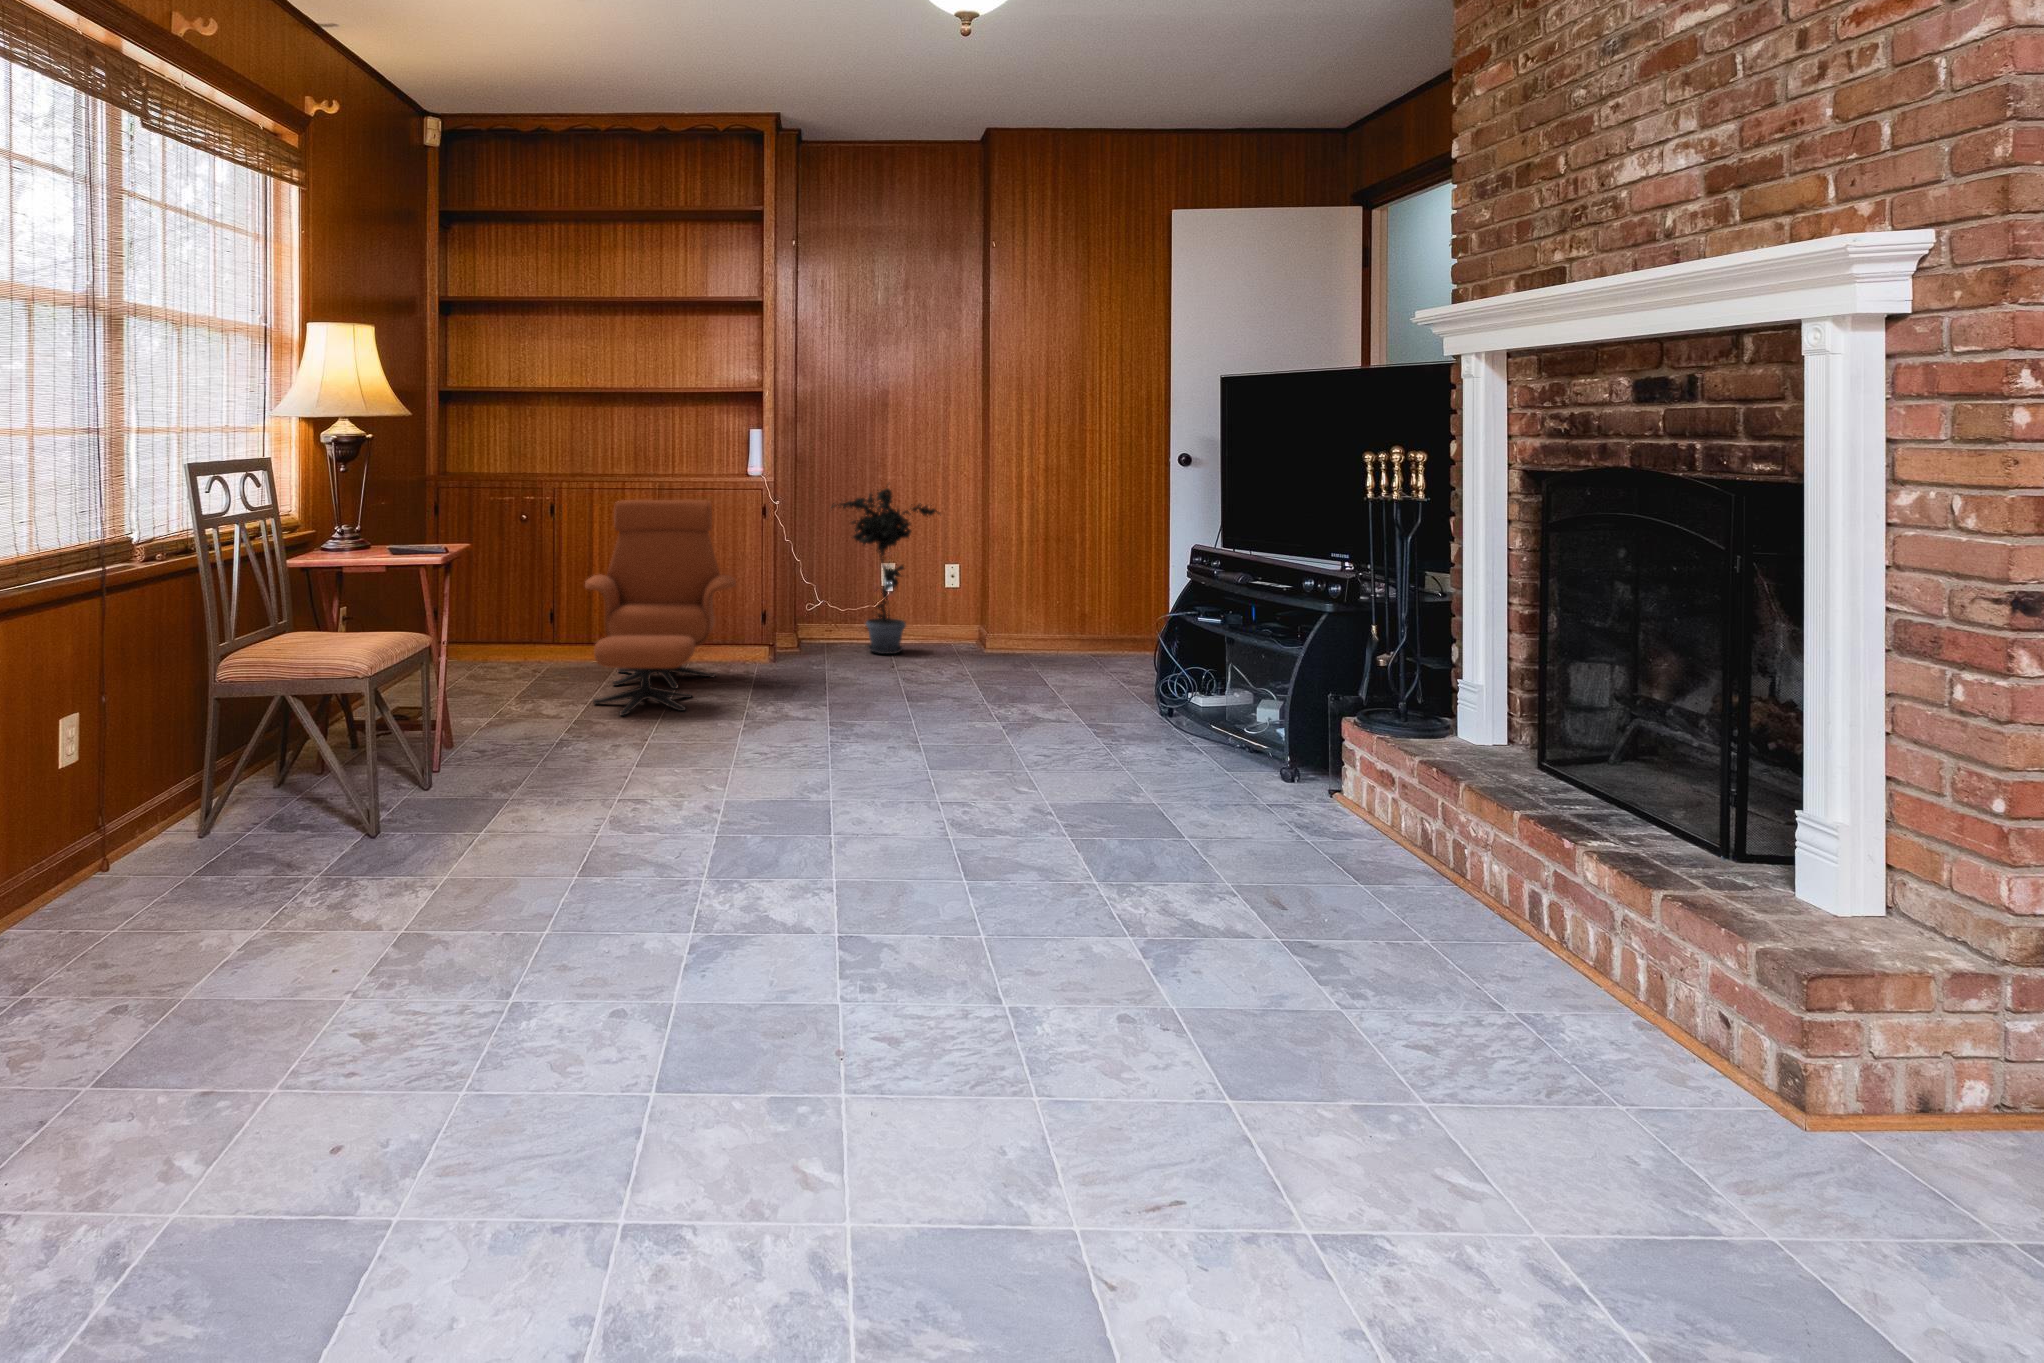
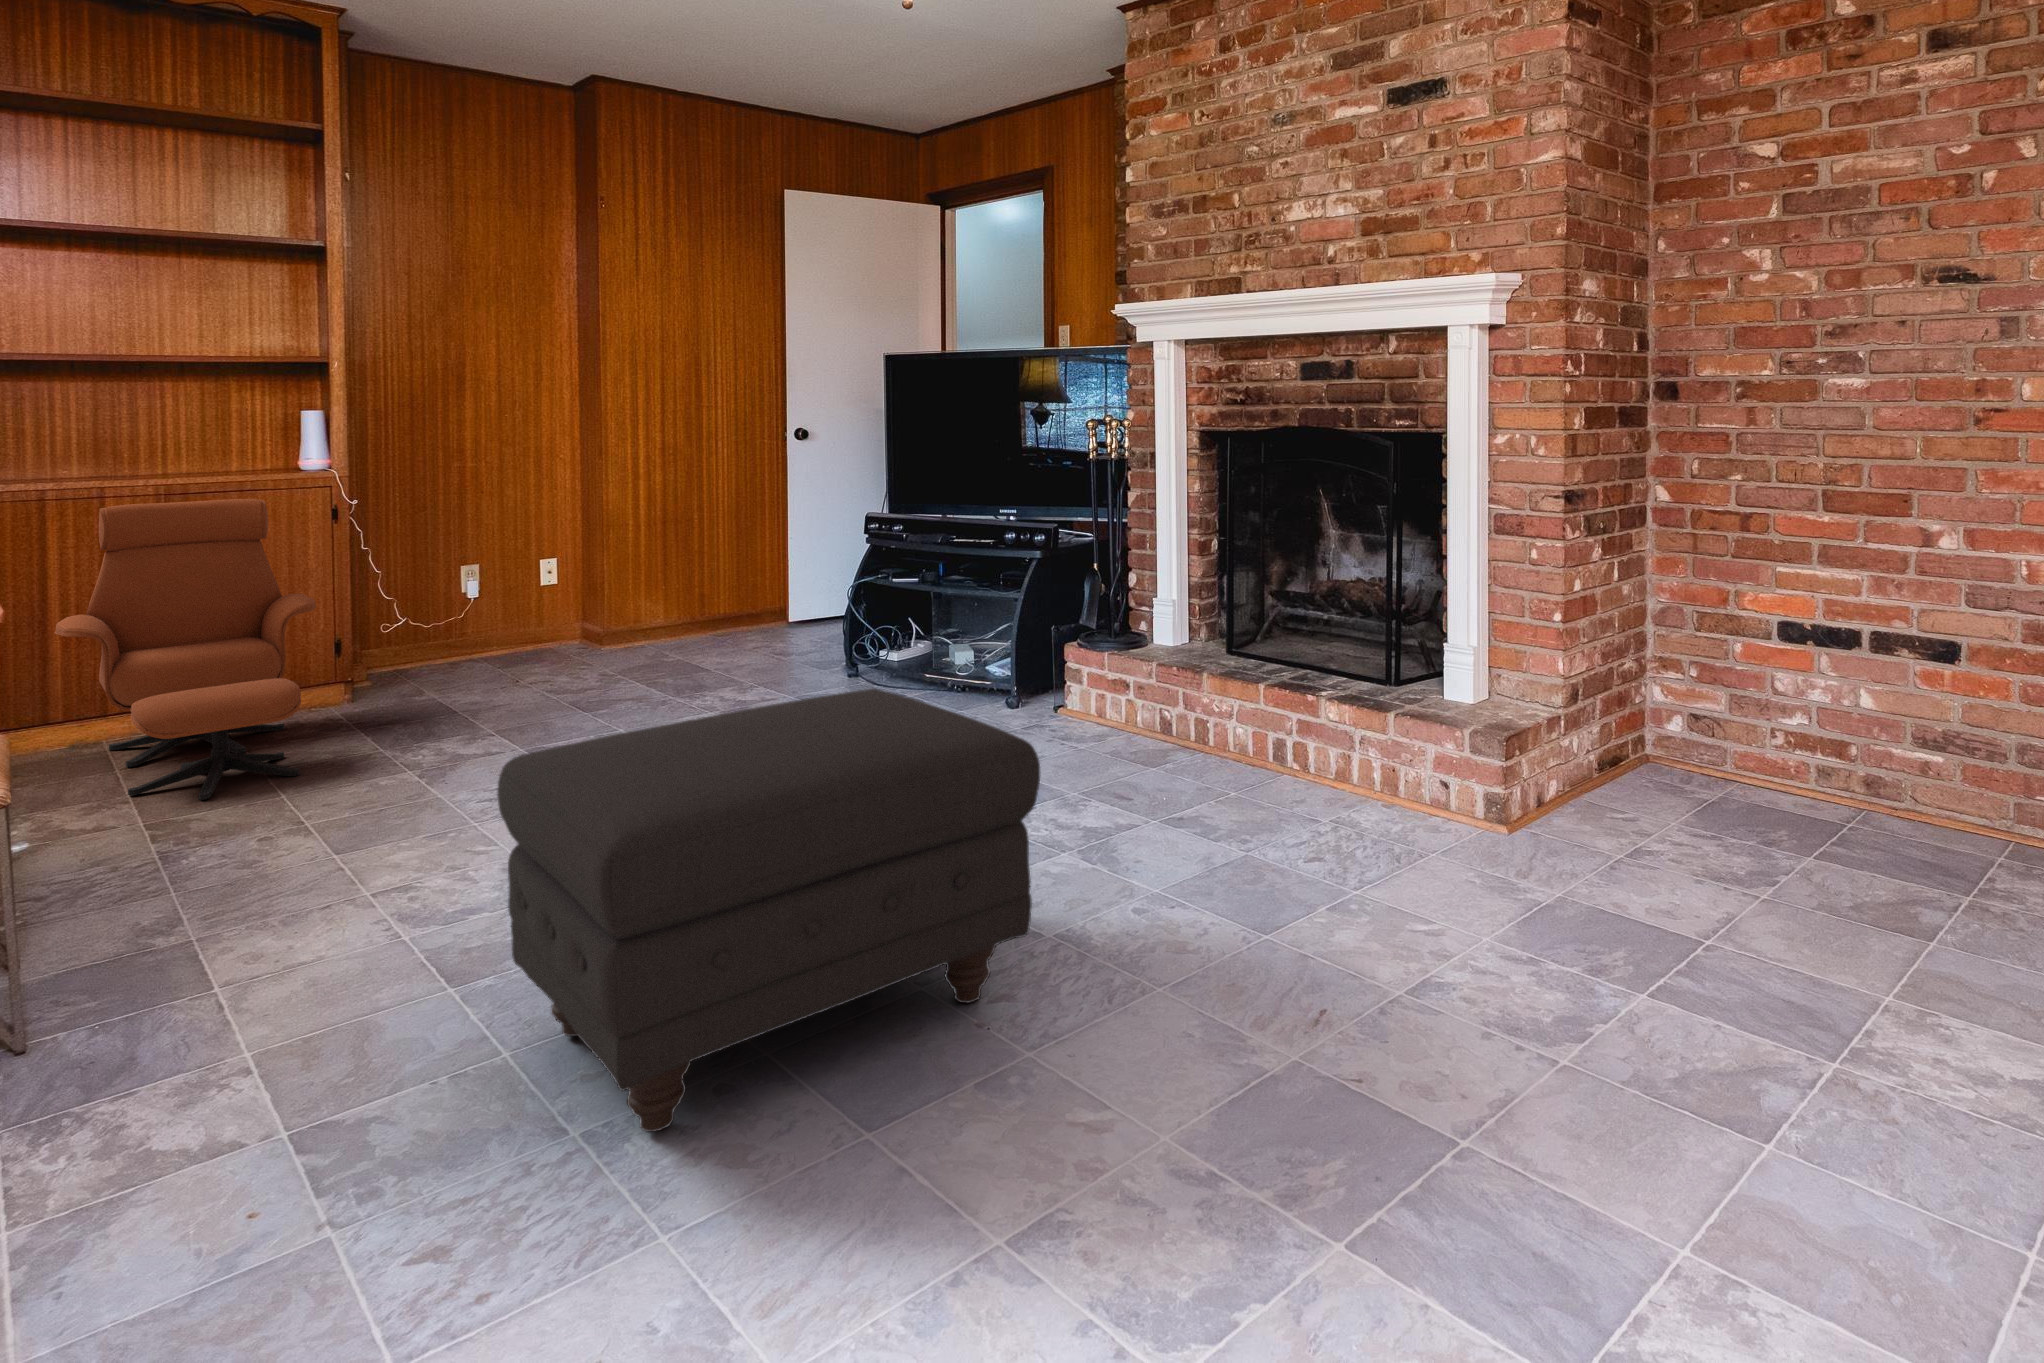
potted plant: present [831,488,940,654] -> none [405,466,557,667]
ottoman: none [496,707,933,1033] -> present [497,689,1040,1132]

